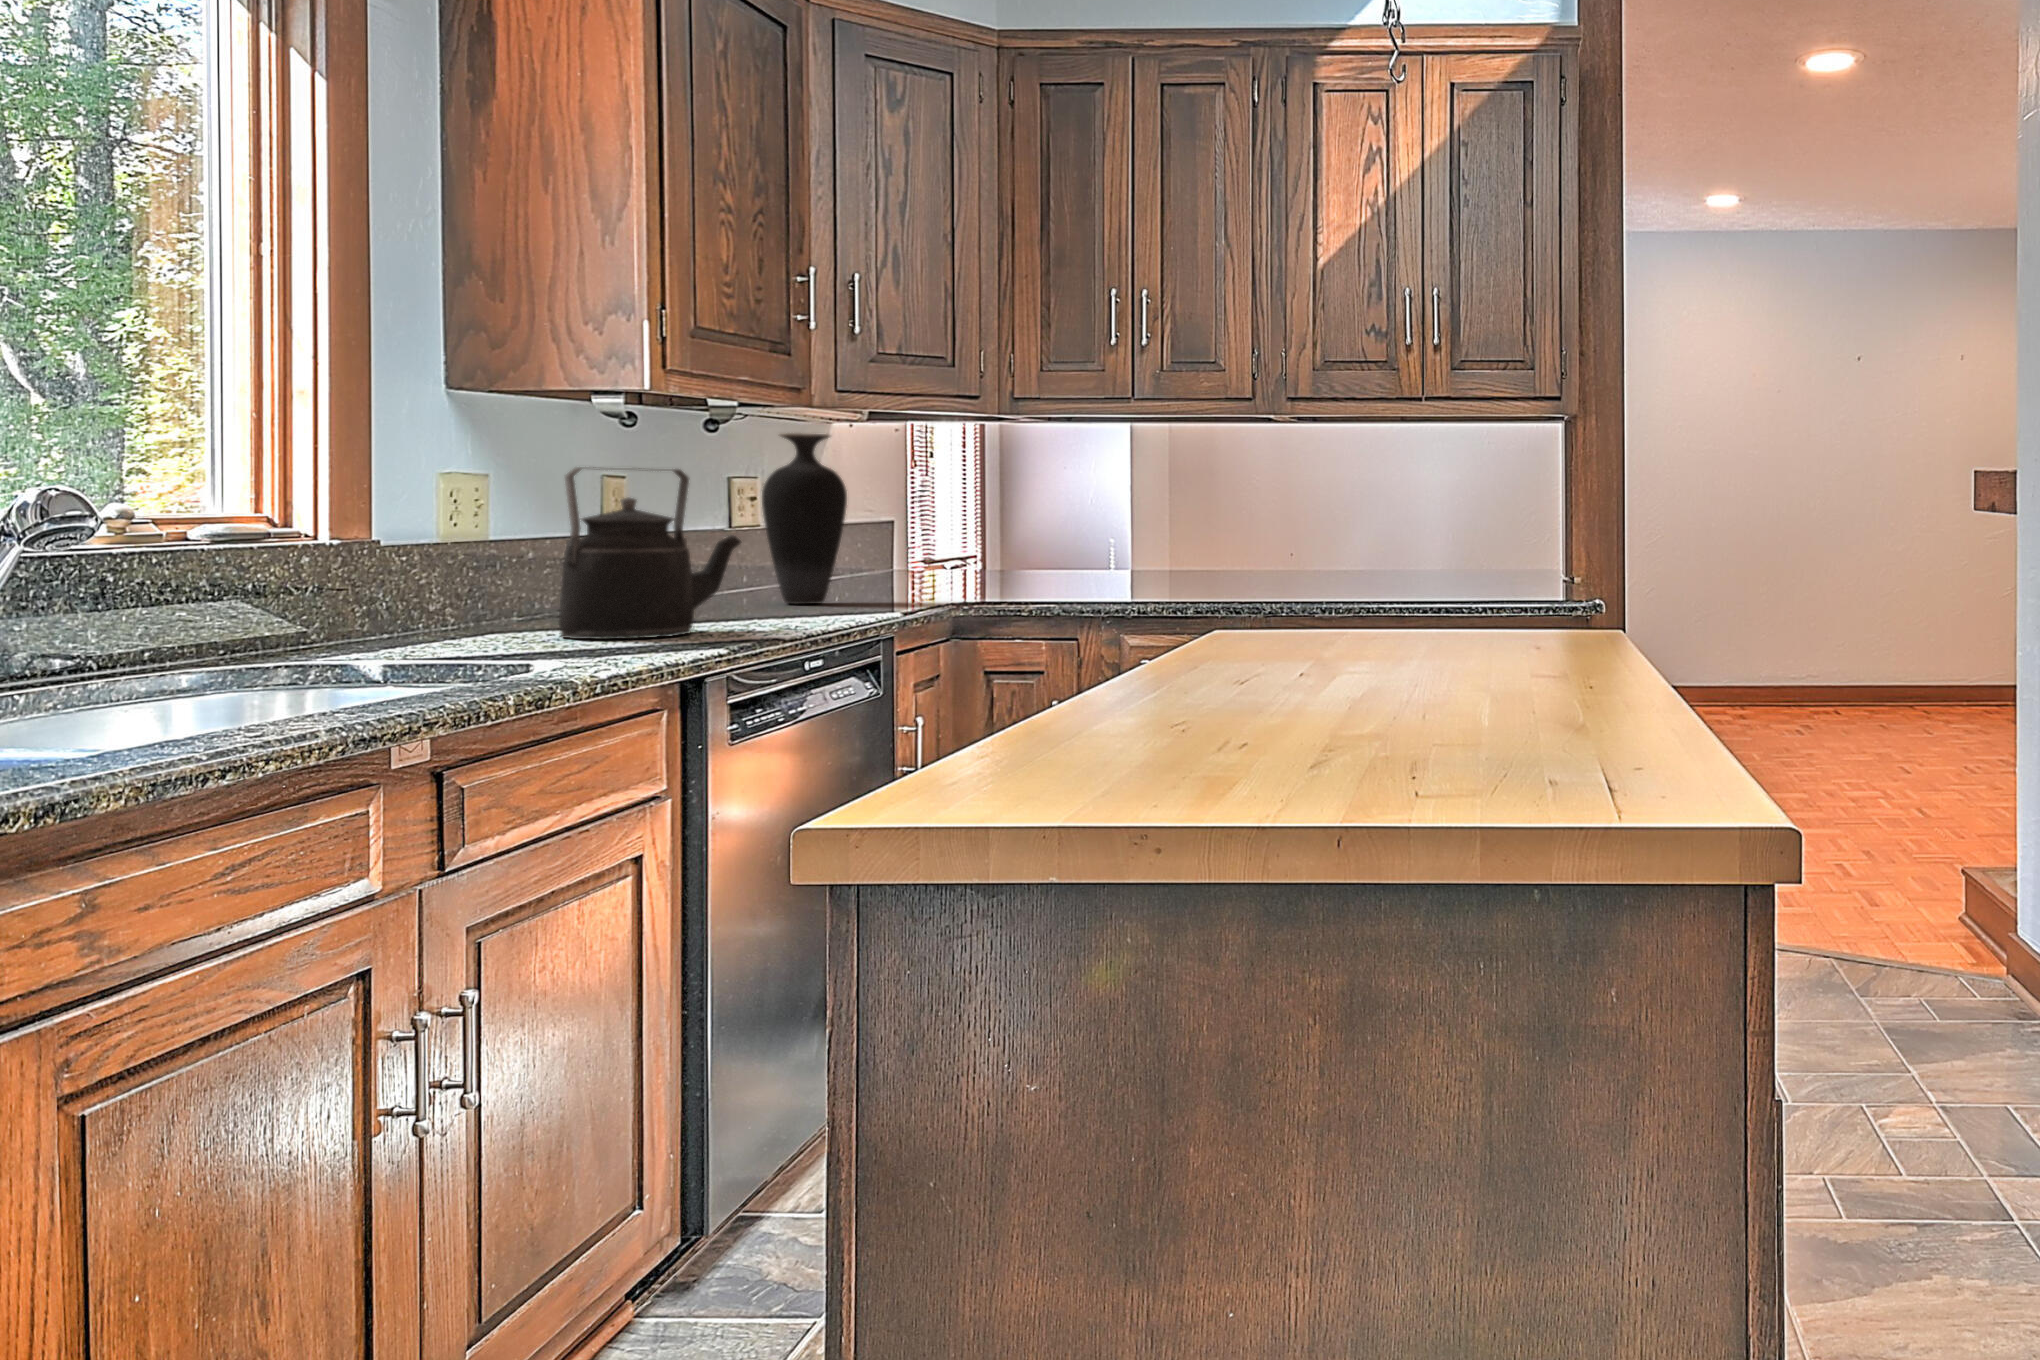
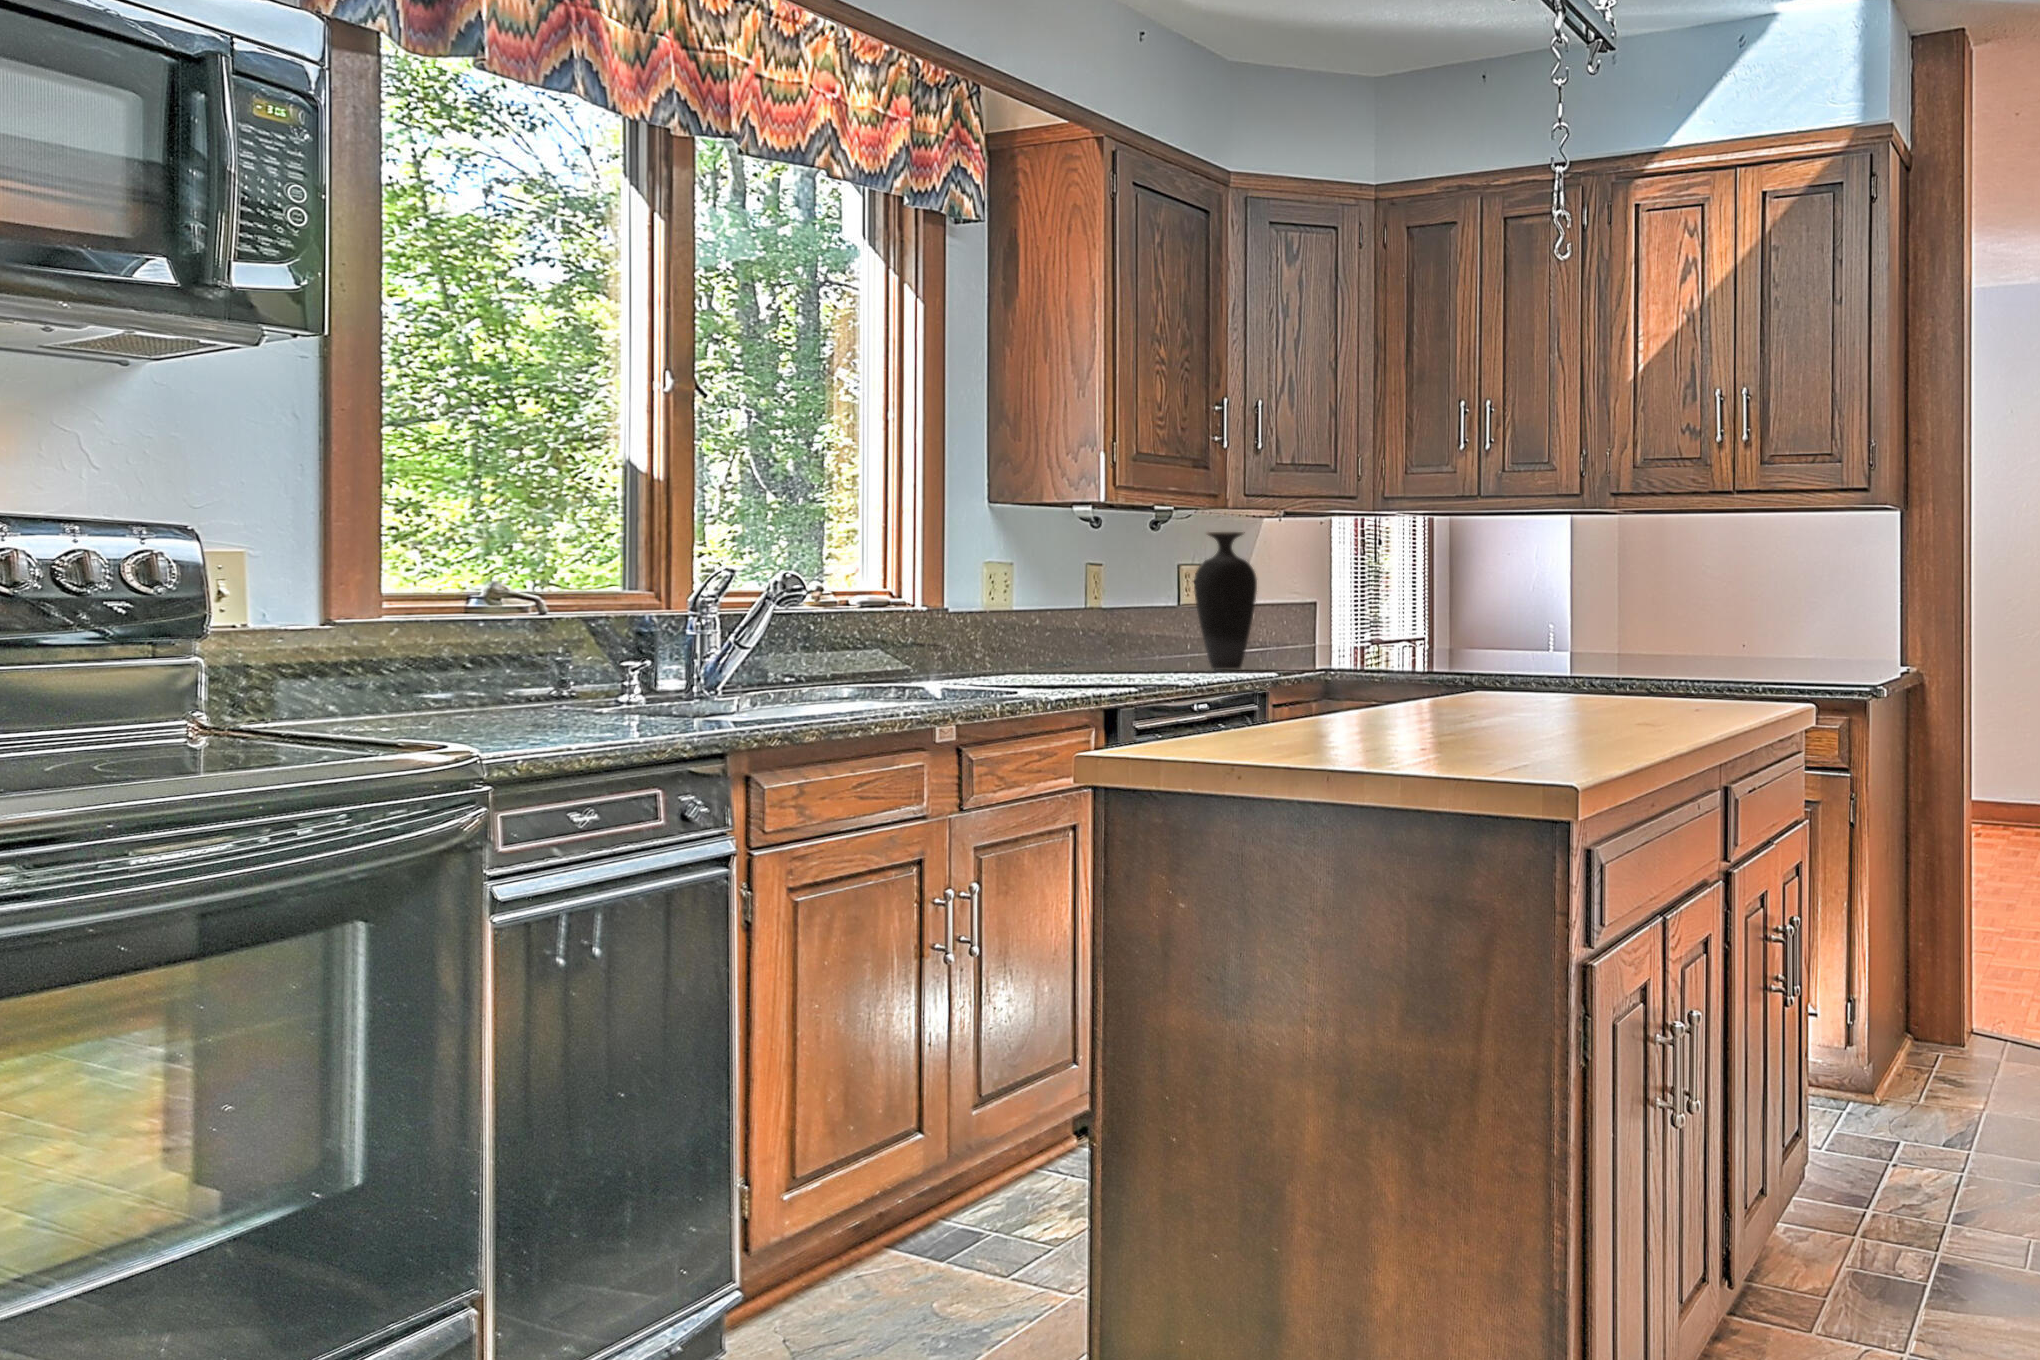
kettle: present [559,467,742,639] -> none [1056,556,1175,678]

